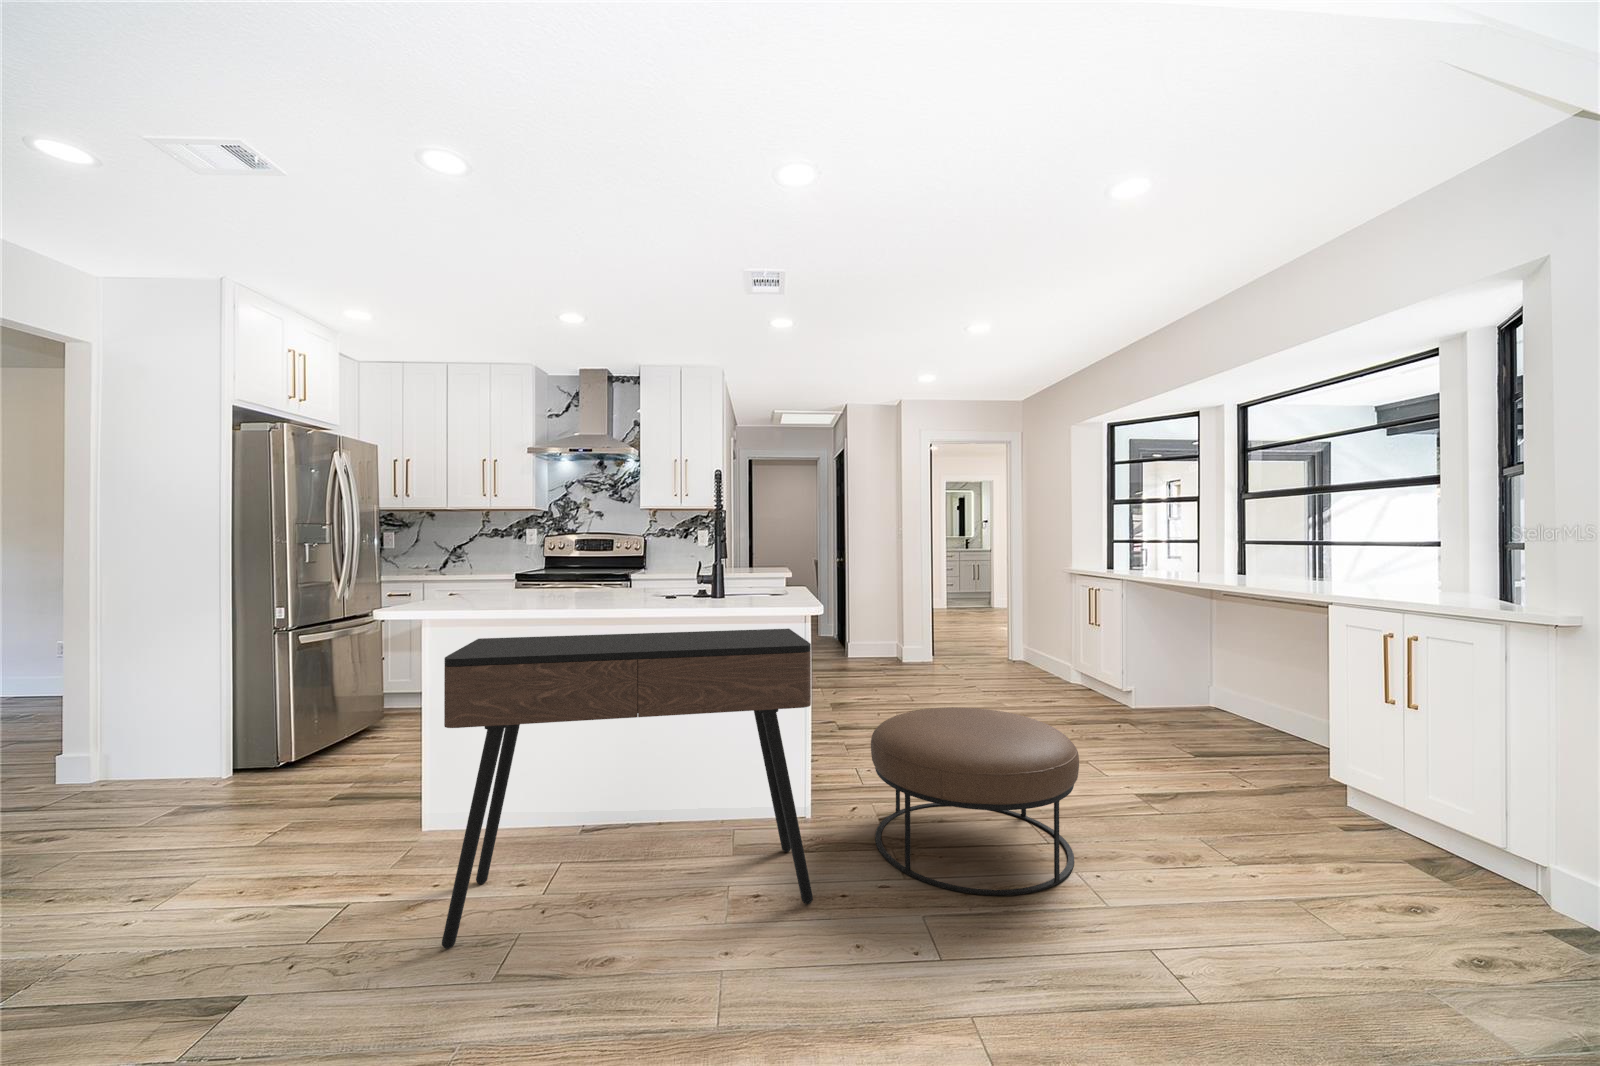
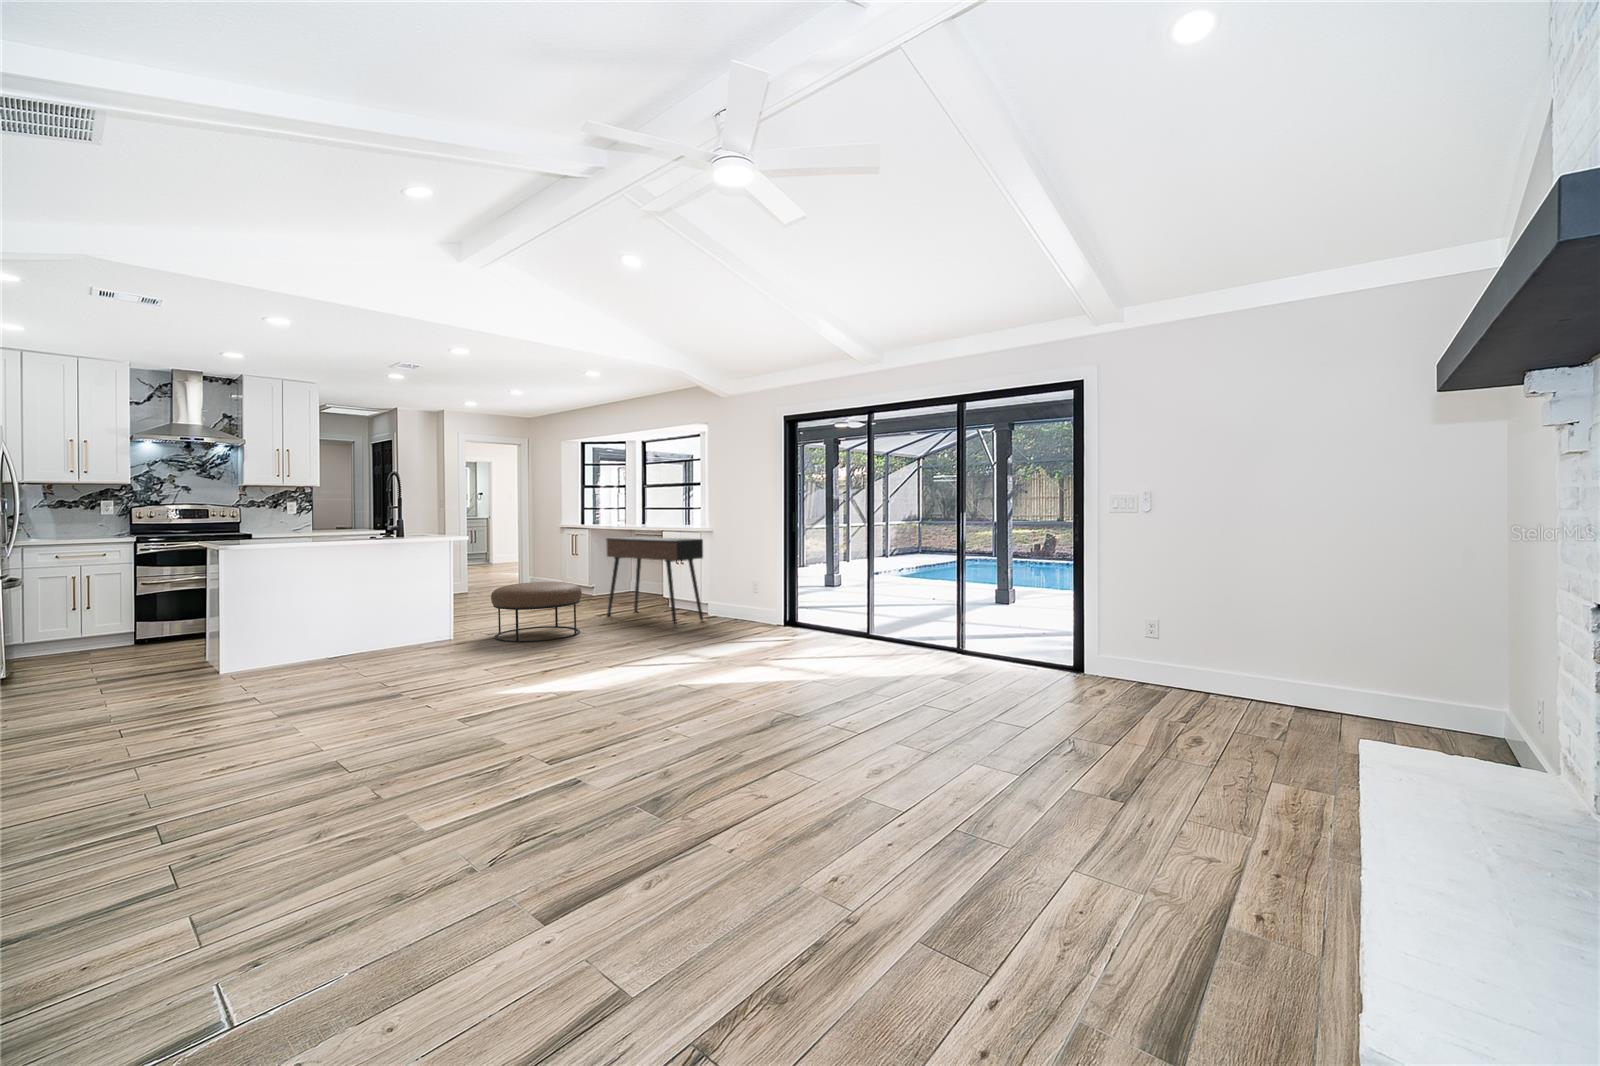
console table: present [442,629,813,948] -> present [607,537,703,625]

